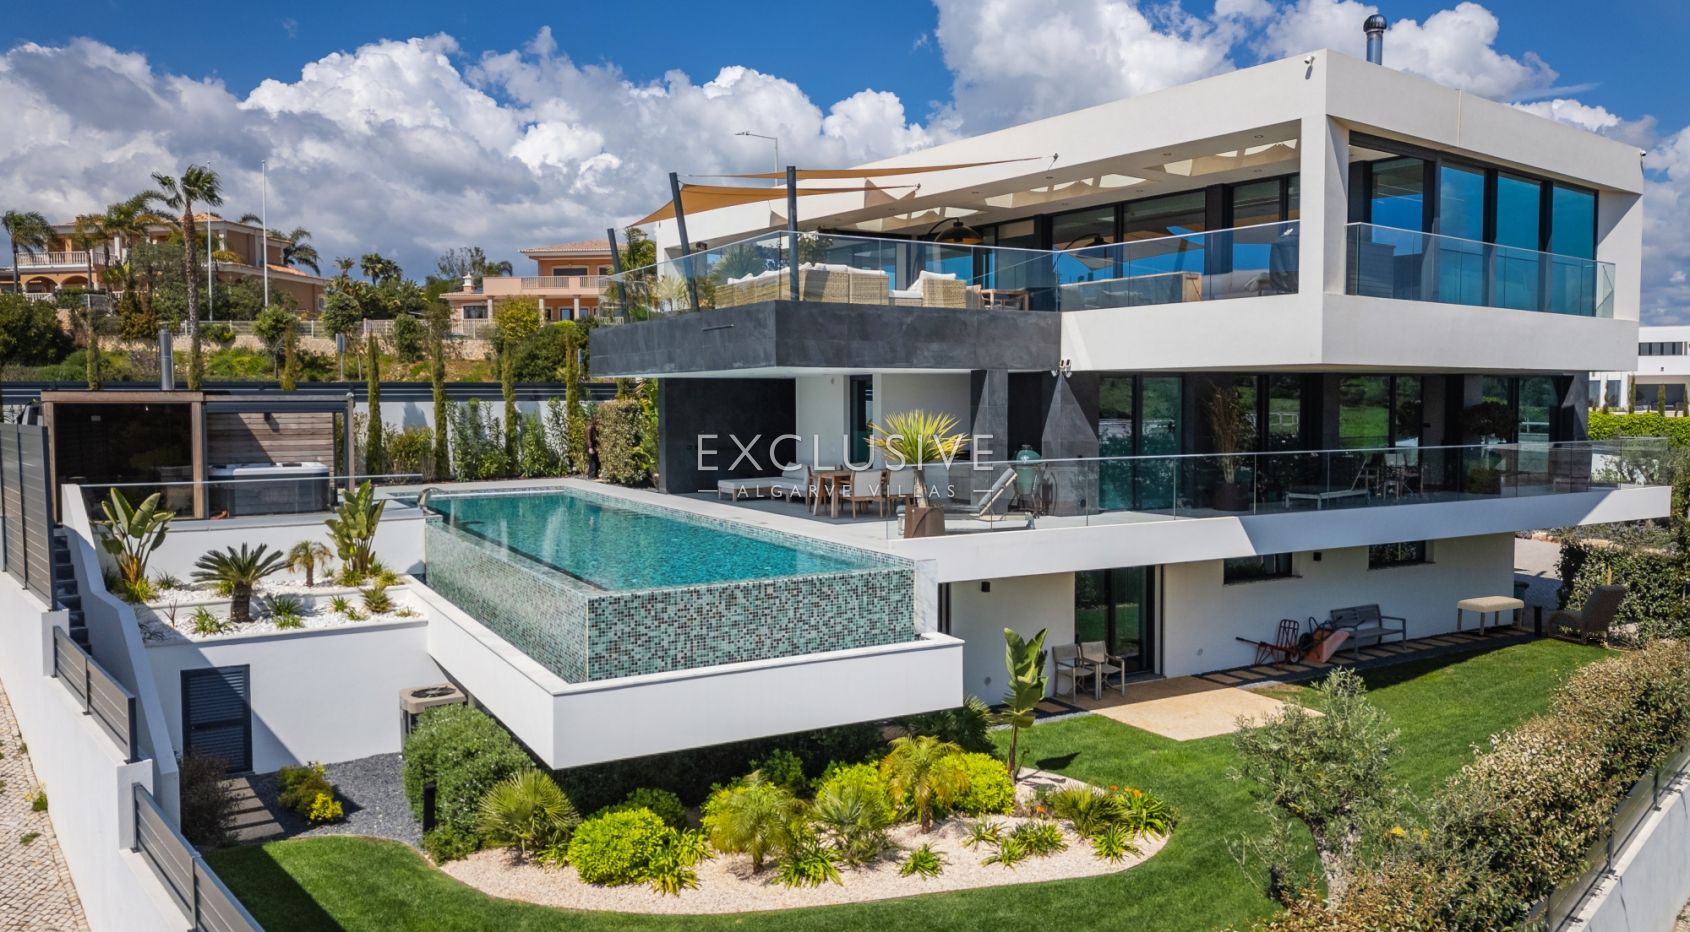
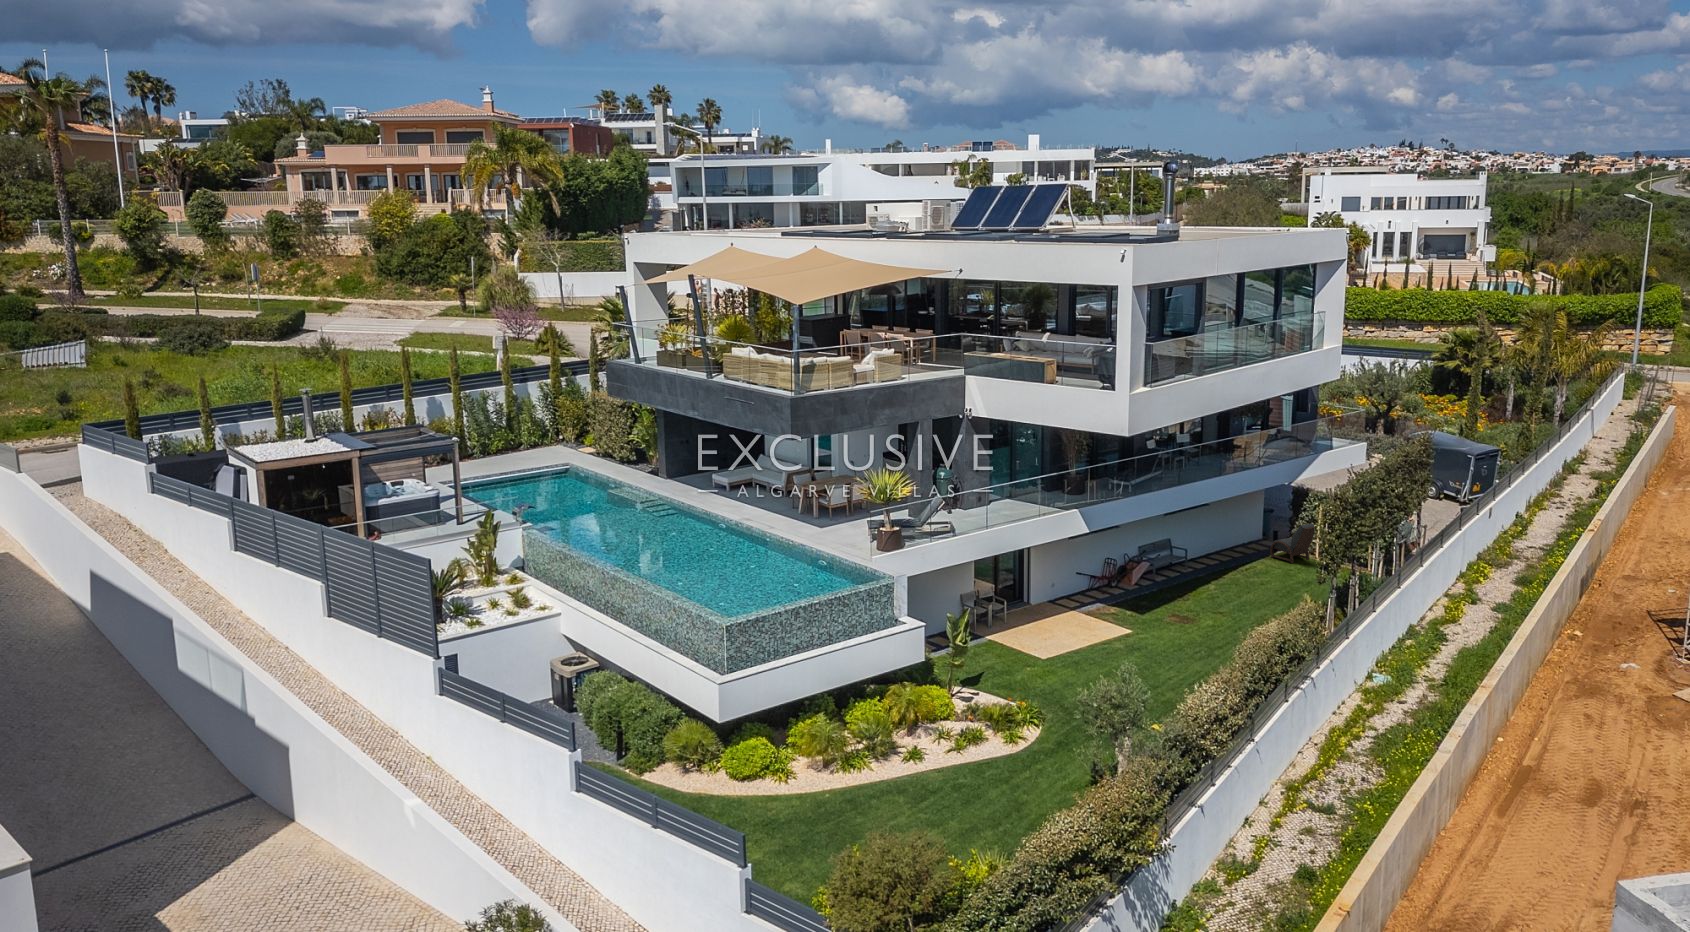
bench: present [1457,596,1524,635] -> none [1214,528,1257,558]

